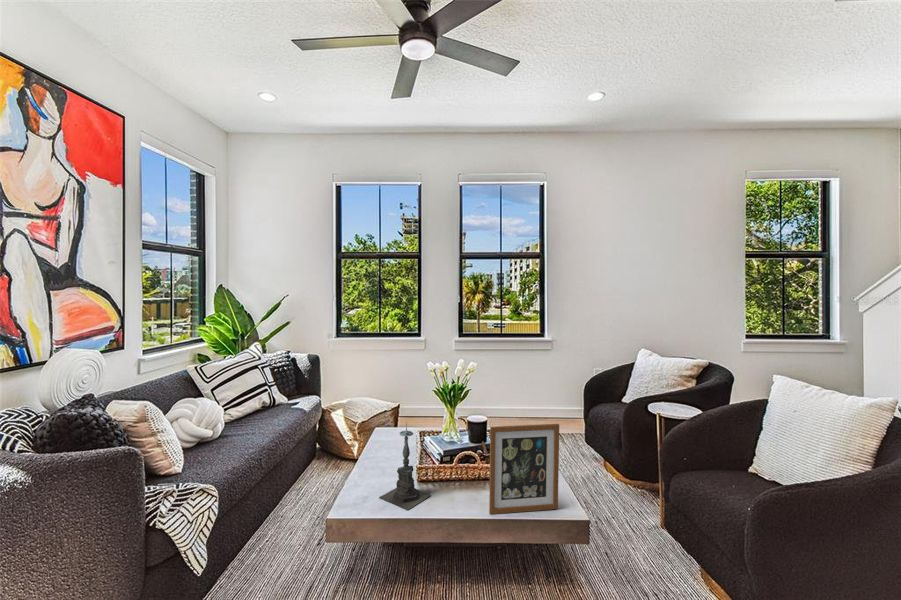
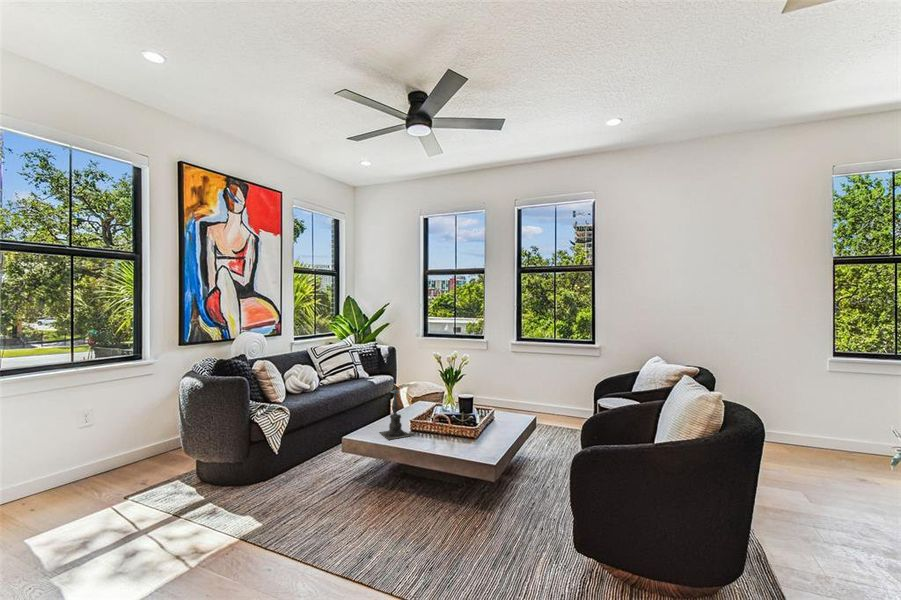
picture frame: present [489,424,559,514] -> none [435,389,484,455]

